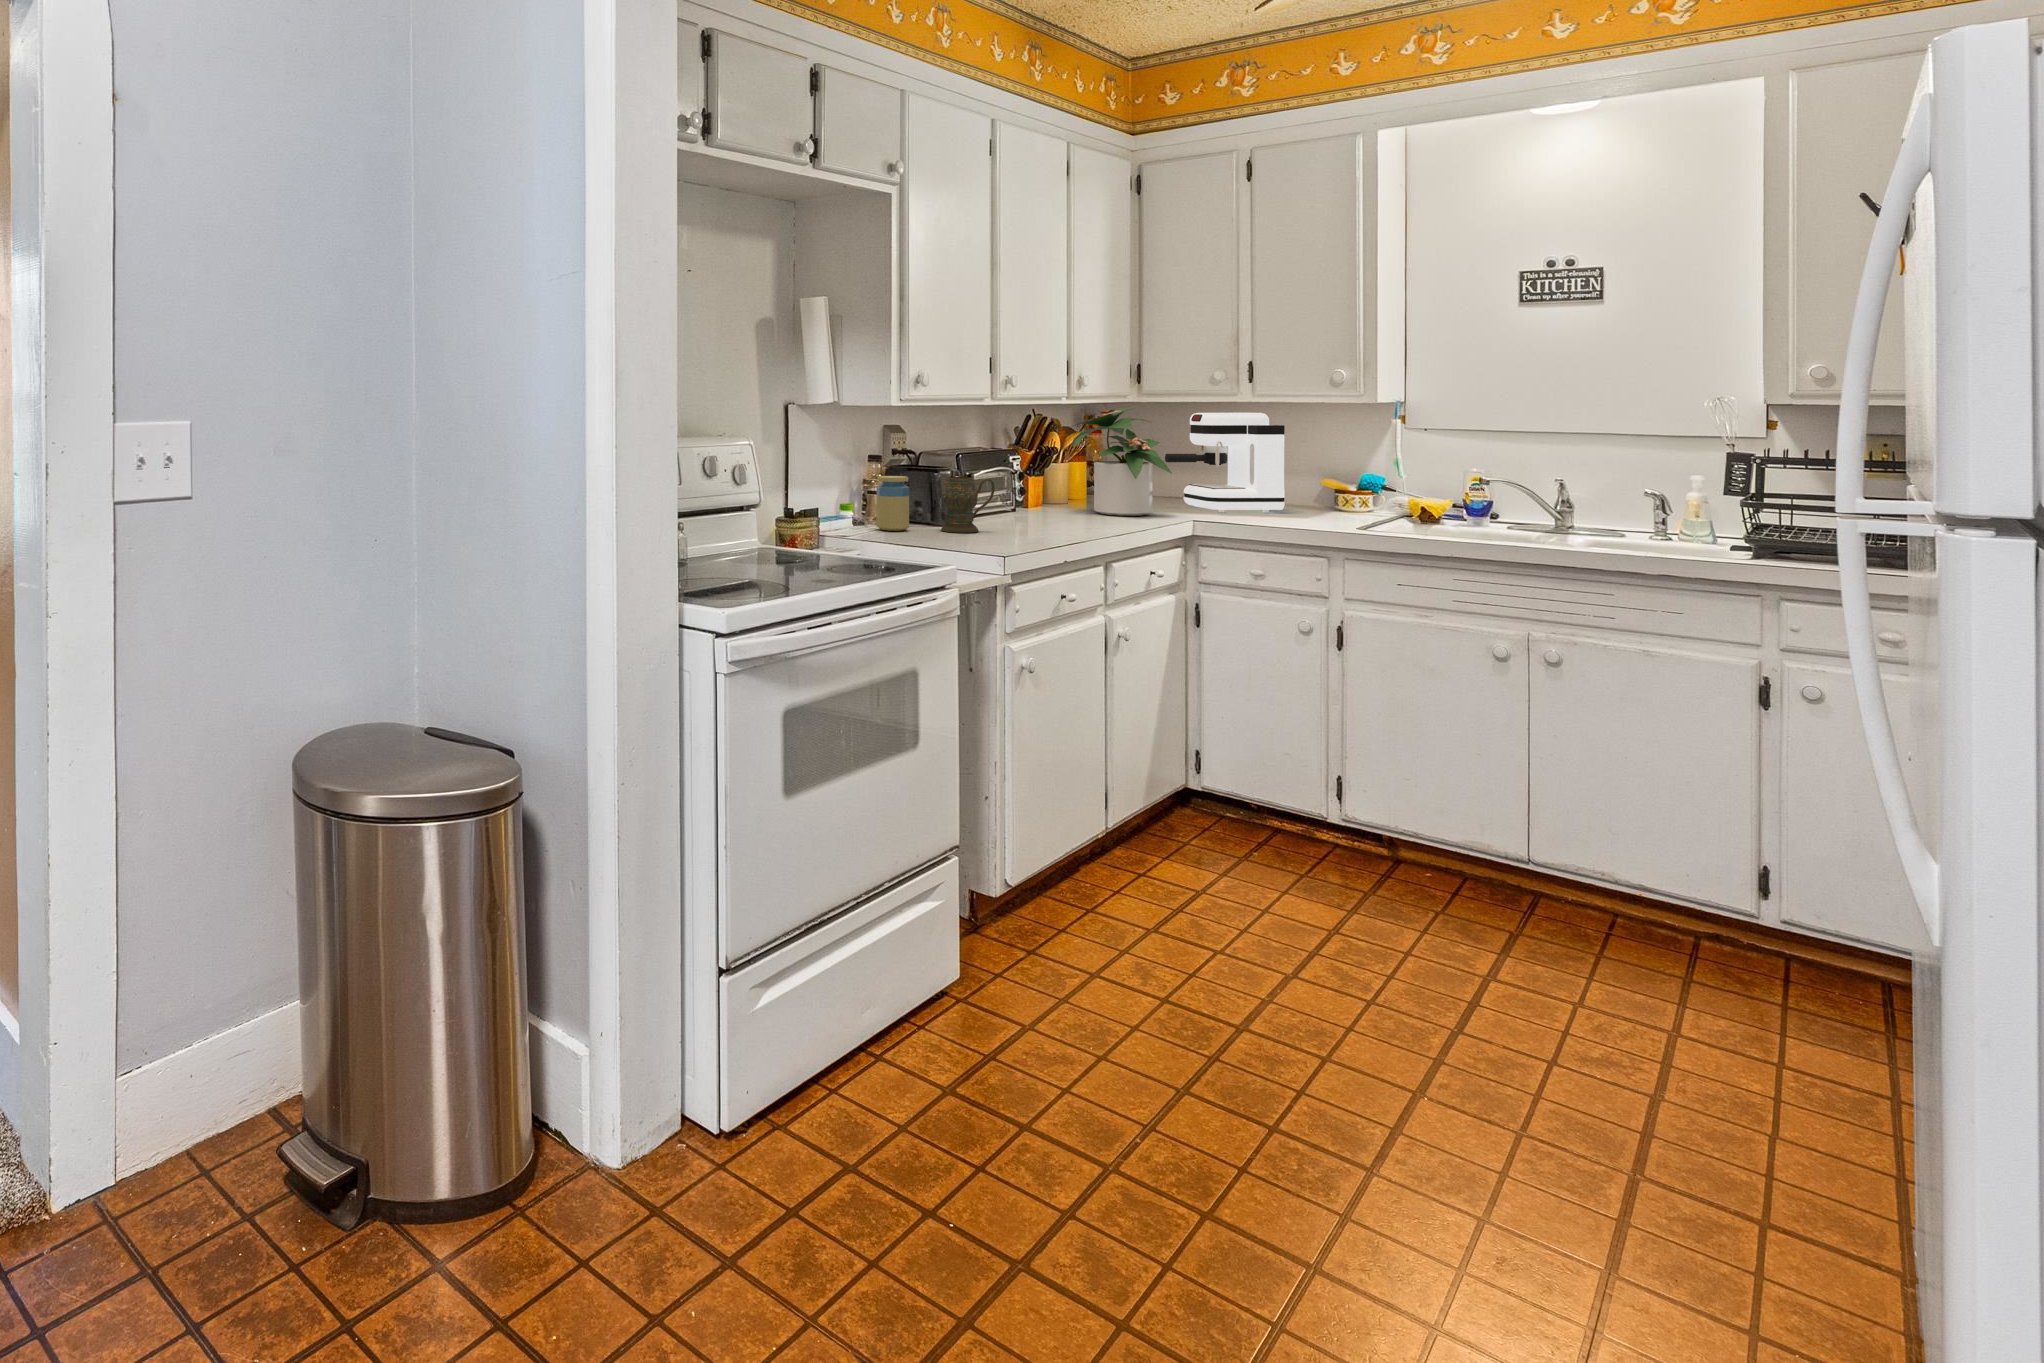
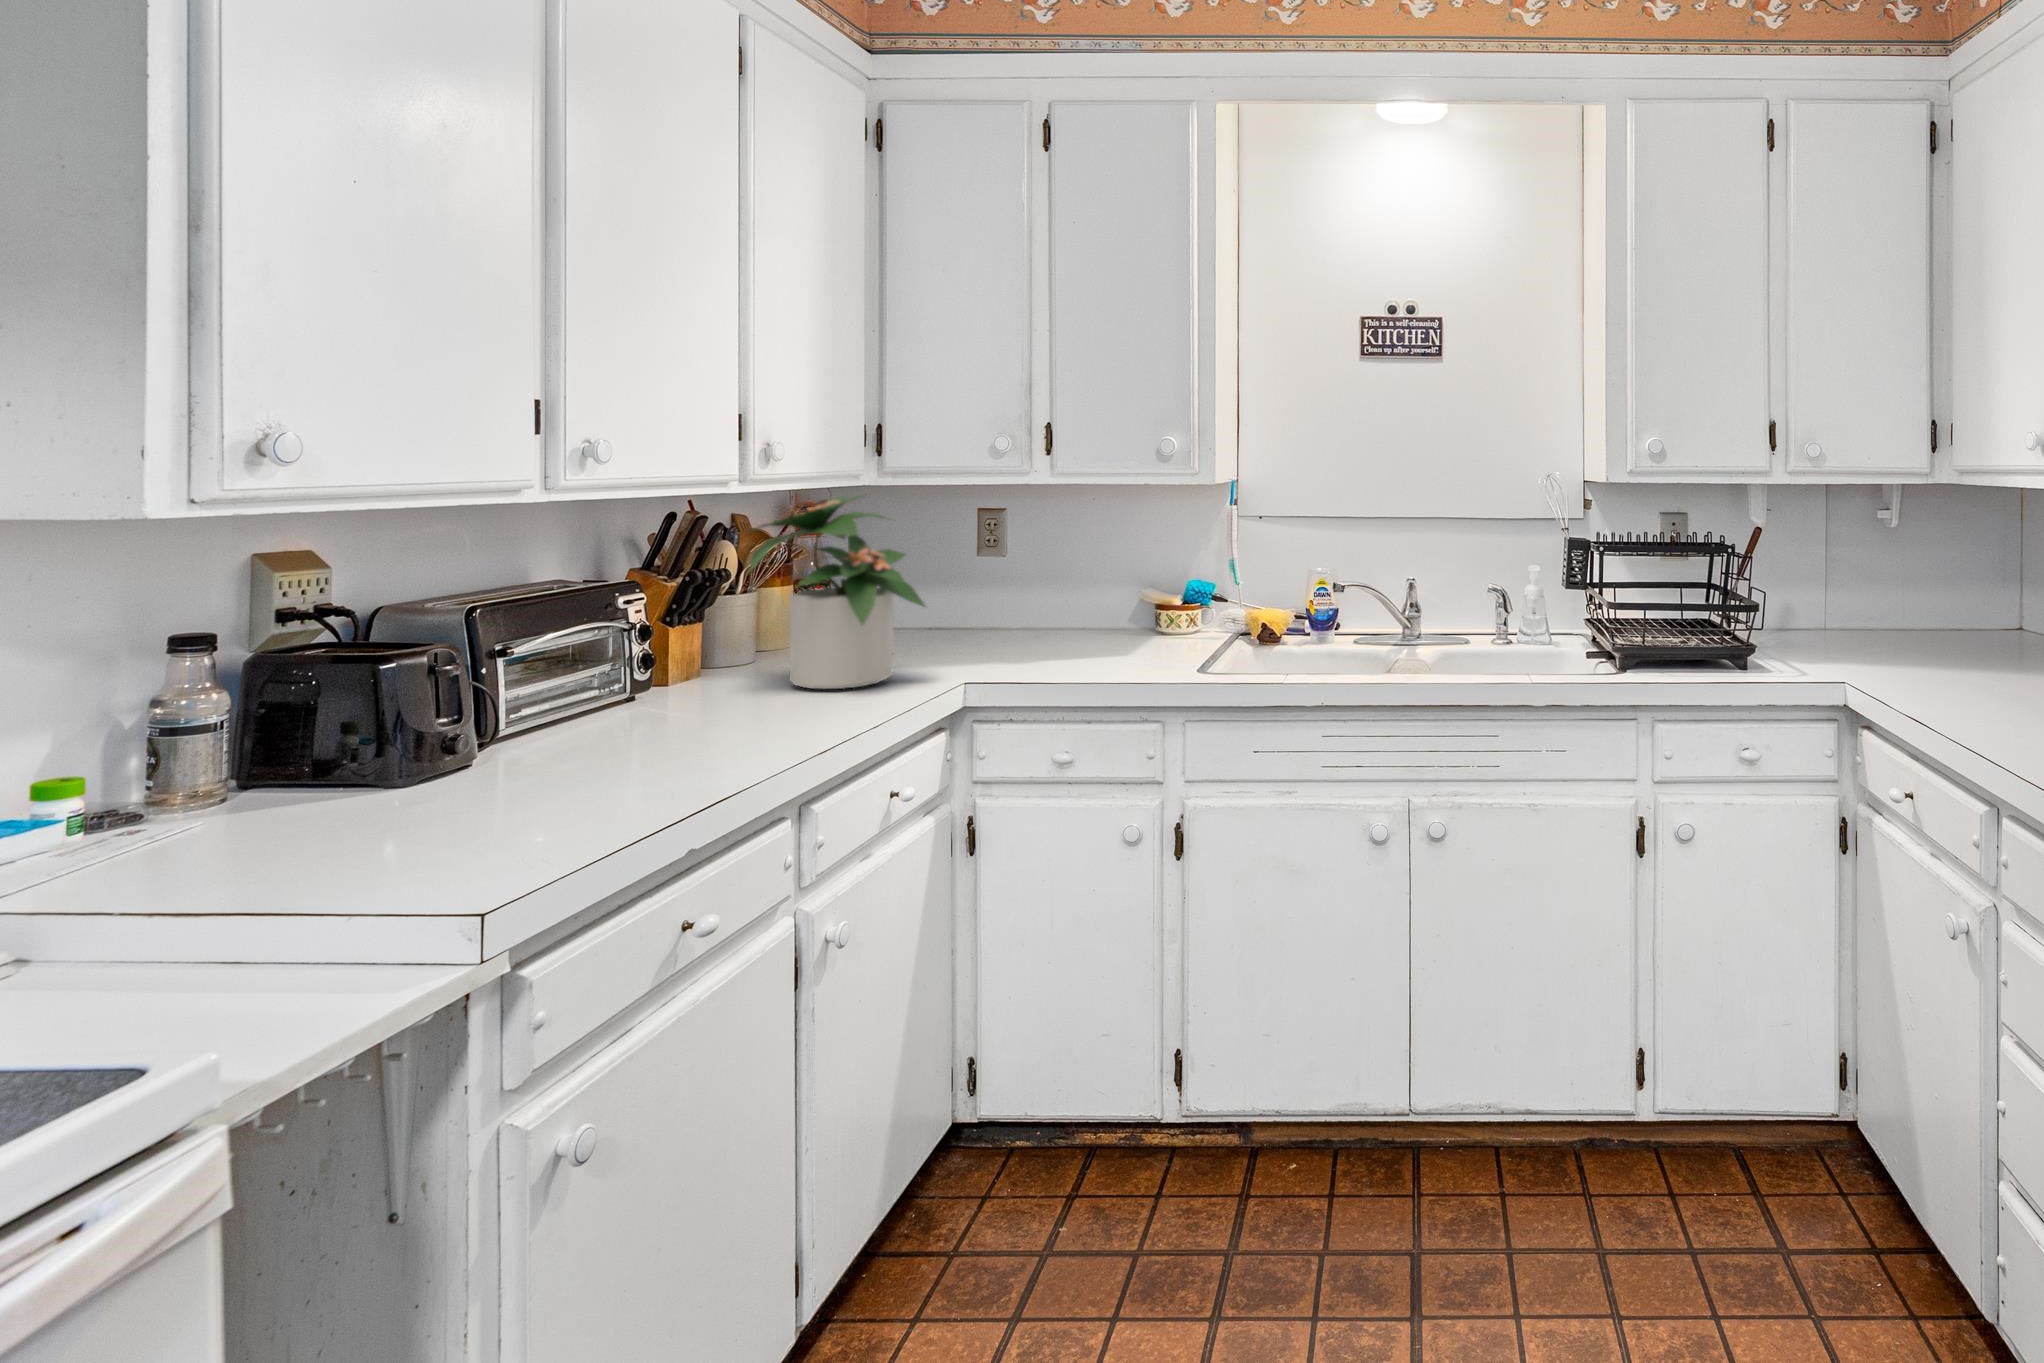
coffee maker: present [1165,413,1285,512] -> none [917,496,1093,658]
jar: present [877,476,909,531] -> none [151,695,262,849]
mug: present [941,477,994,533] -> none [368,678,523,823]

